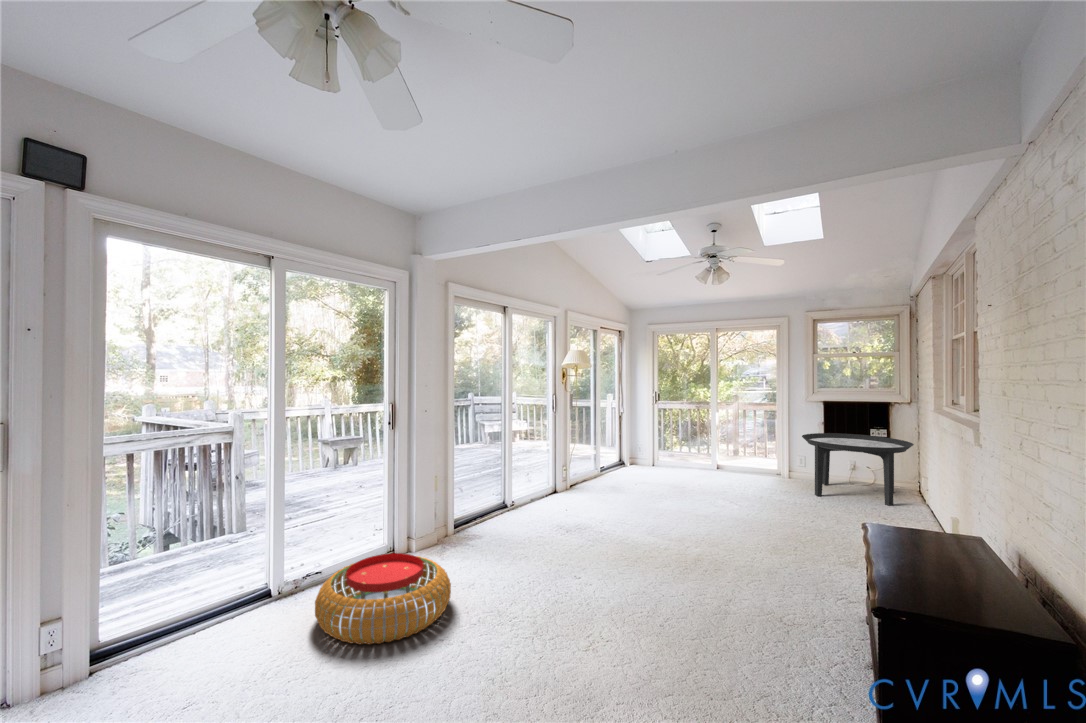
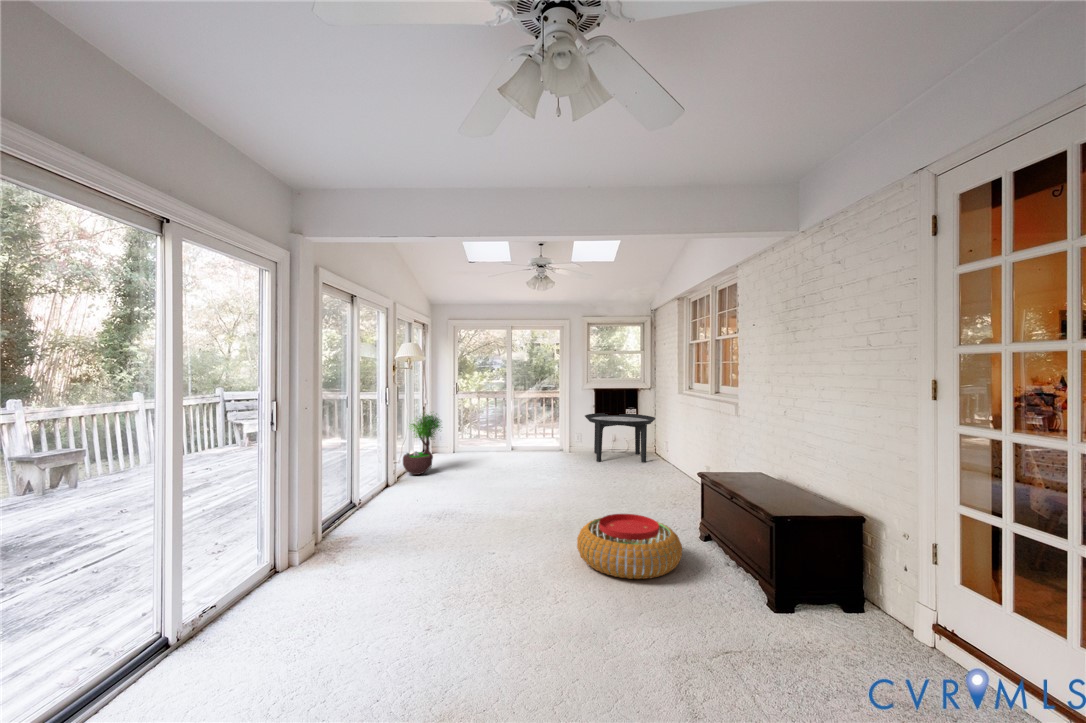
potted tree: none [577,417,615,484] -> present [403,414,441,475]
pouf: present [315,553,451,645] -> present [577,514,682,579]

